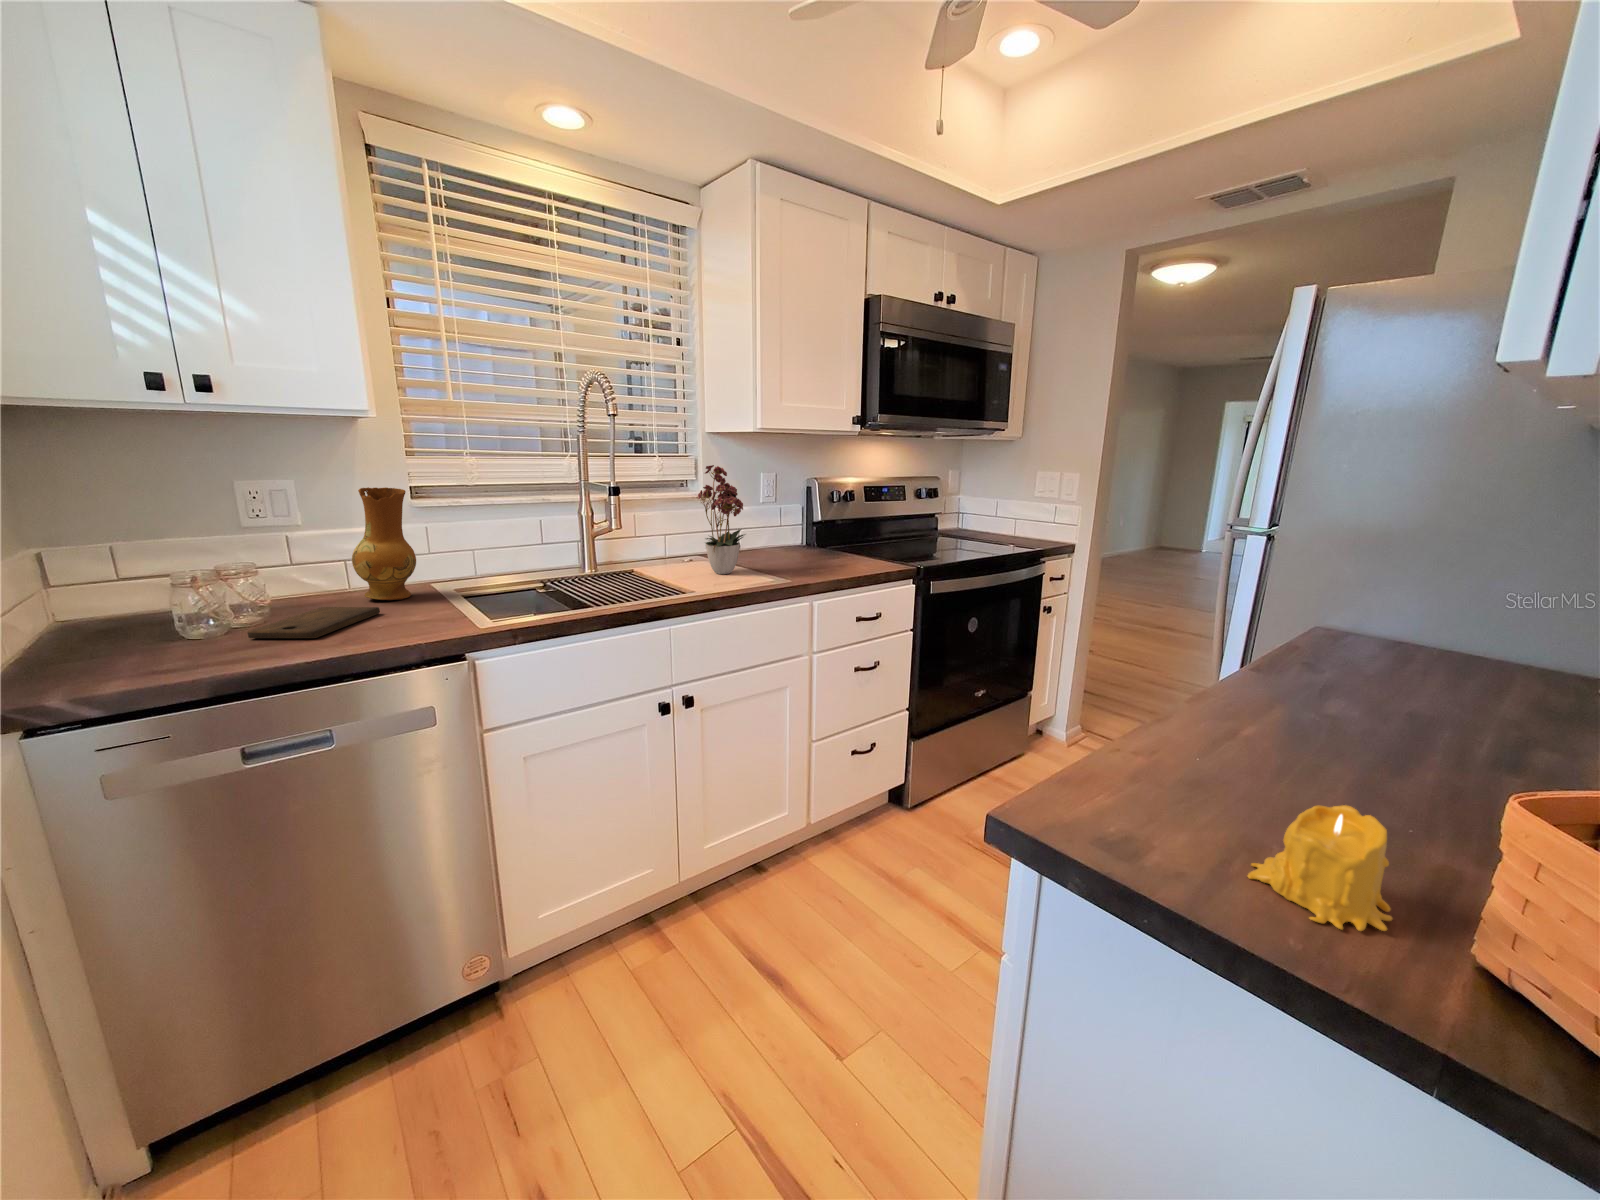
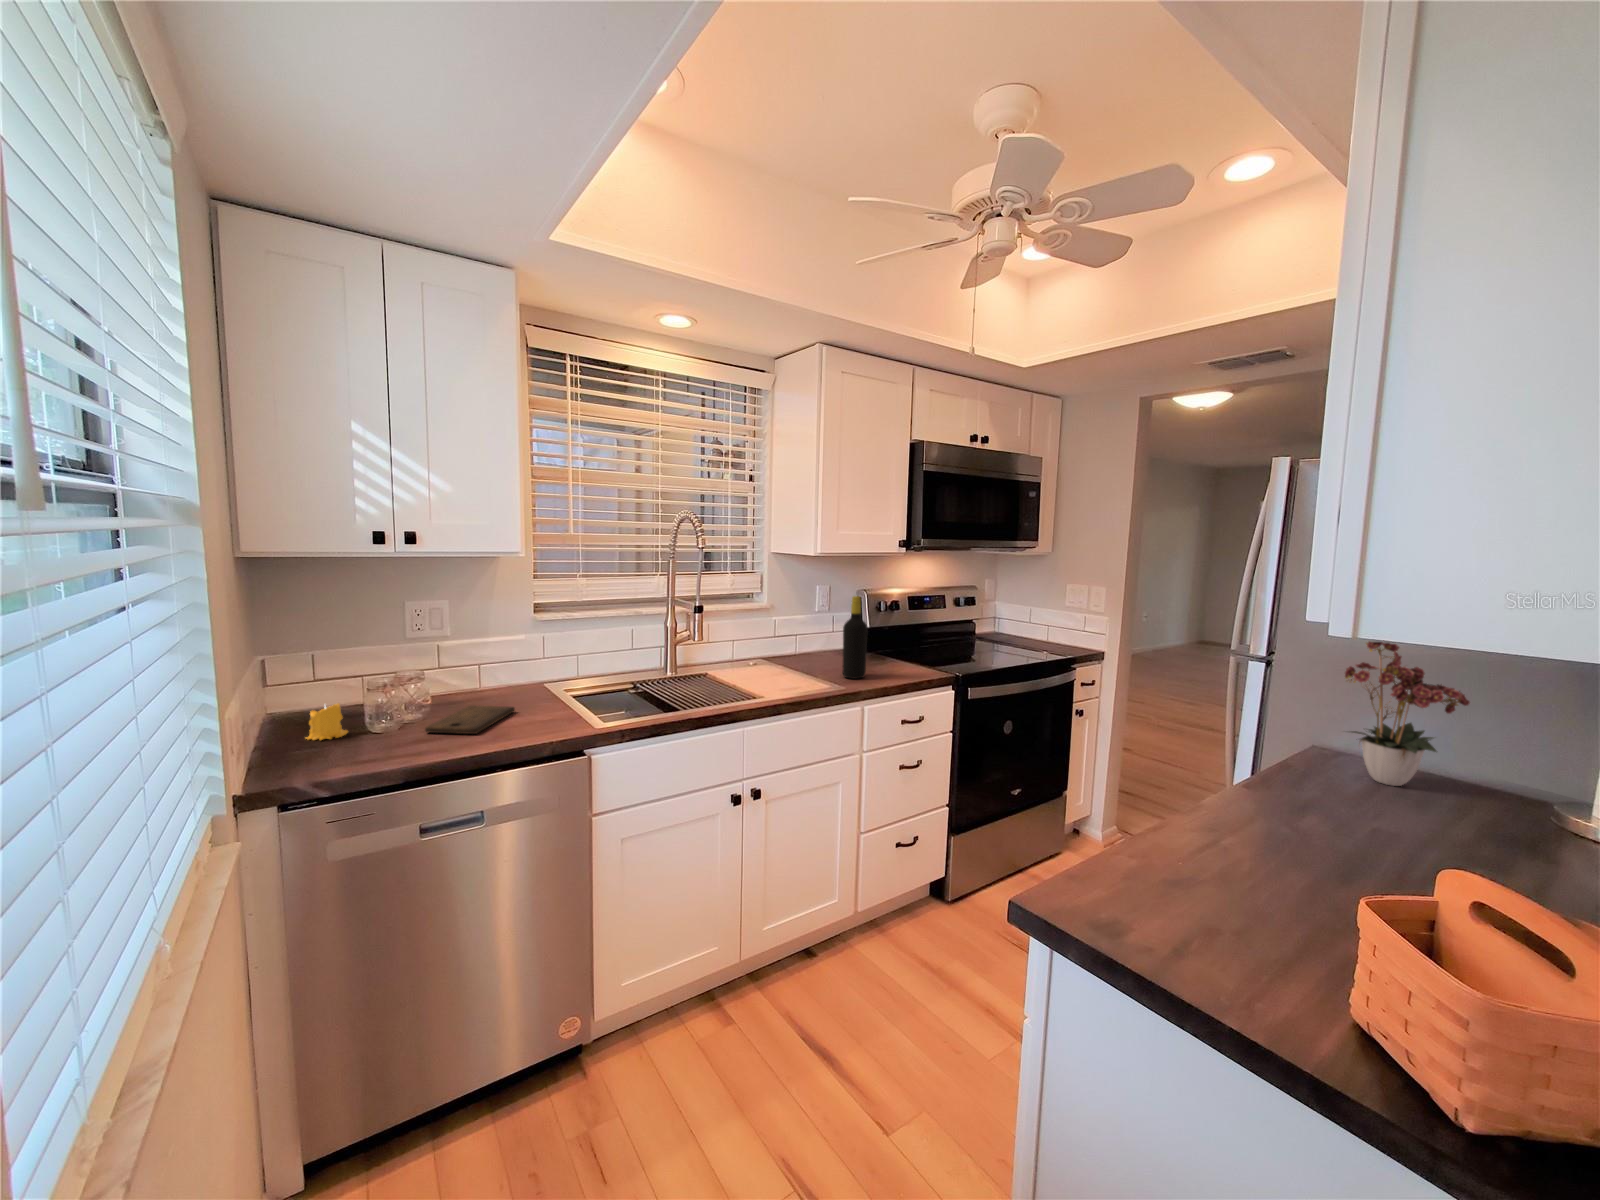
flower arrangement: present [698,465,745,574] -> present [1345,642,1470,786]
bottle: none [789,477,817,572] -> present [843,596,868,679]
ceramic jug: present [352,487,416,600] -> none [491,607,539,699]
candle: present [1248,805,1392,931] -> present [306,703,348,740]

